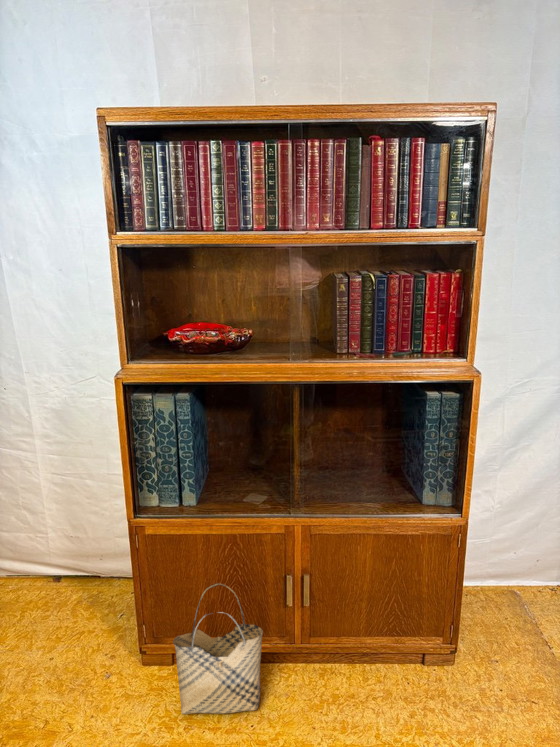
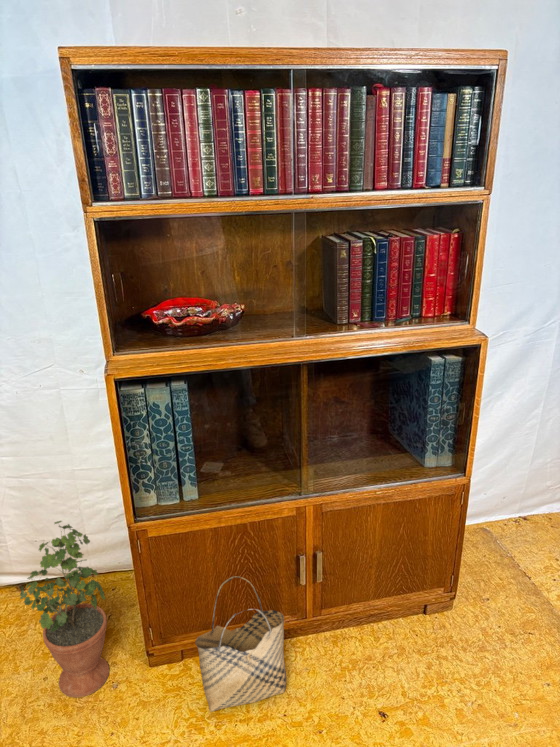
potted plant: none [30,511,108,680] -> present [20,521,109,698]

